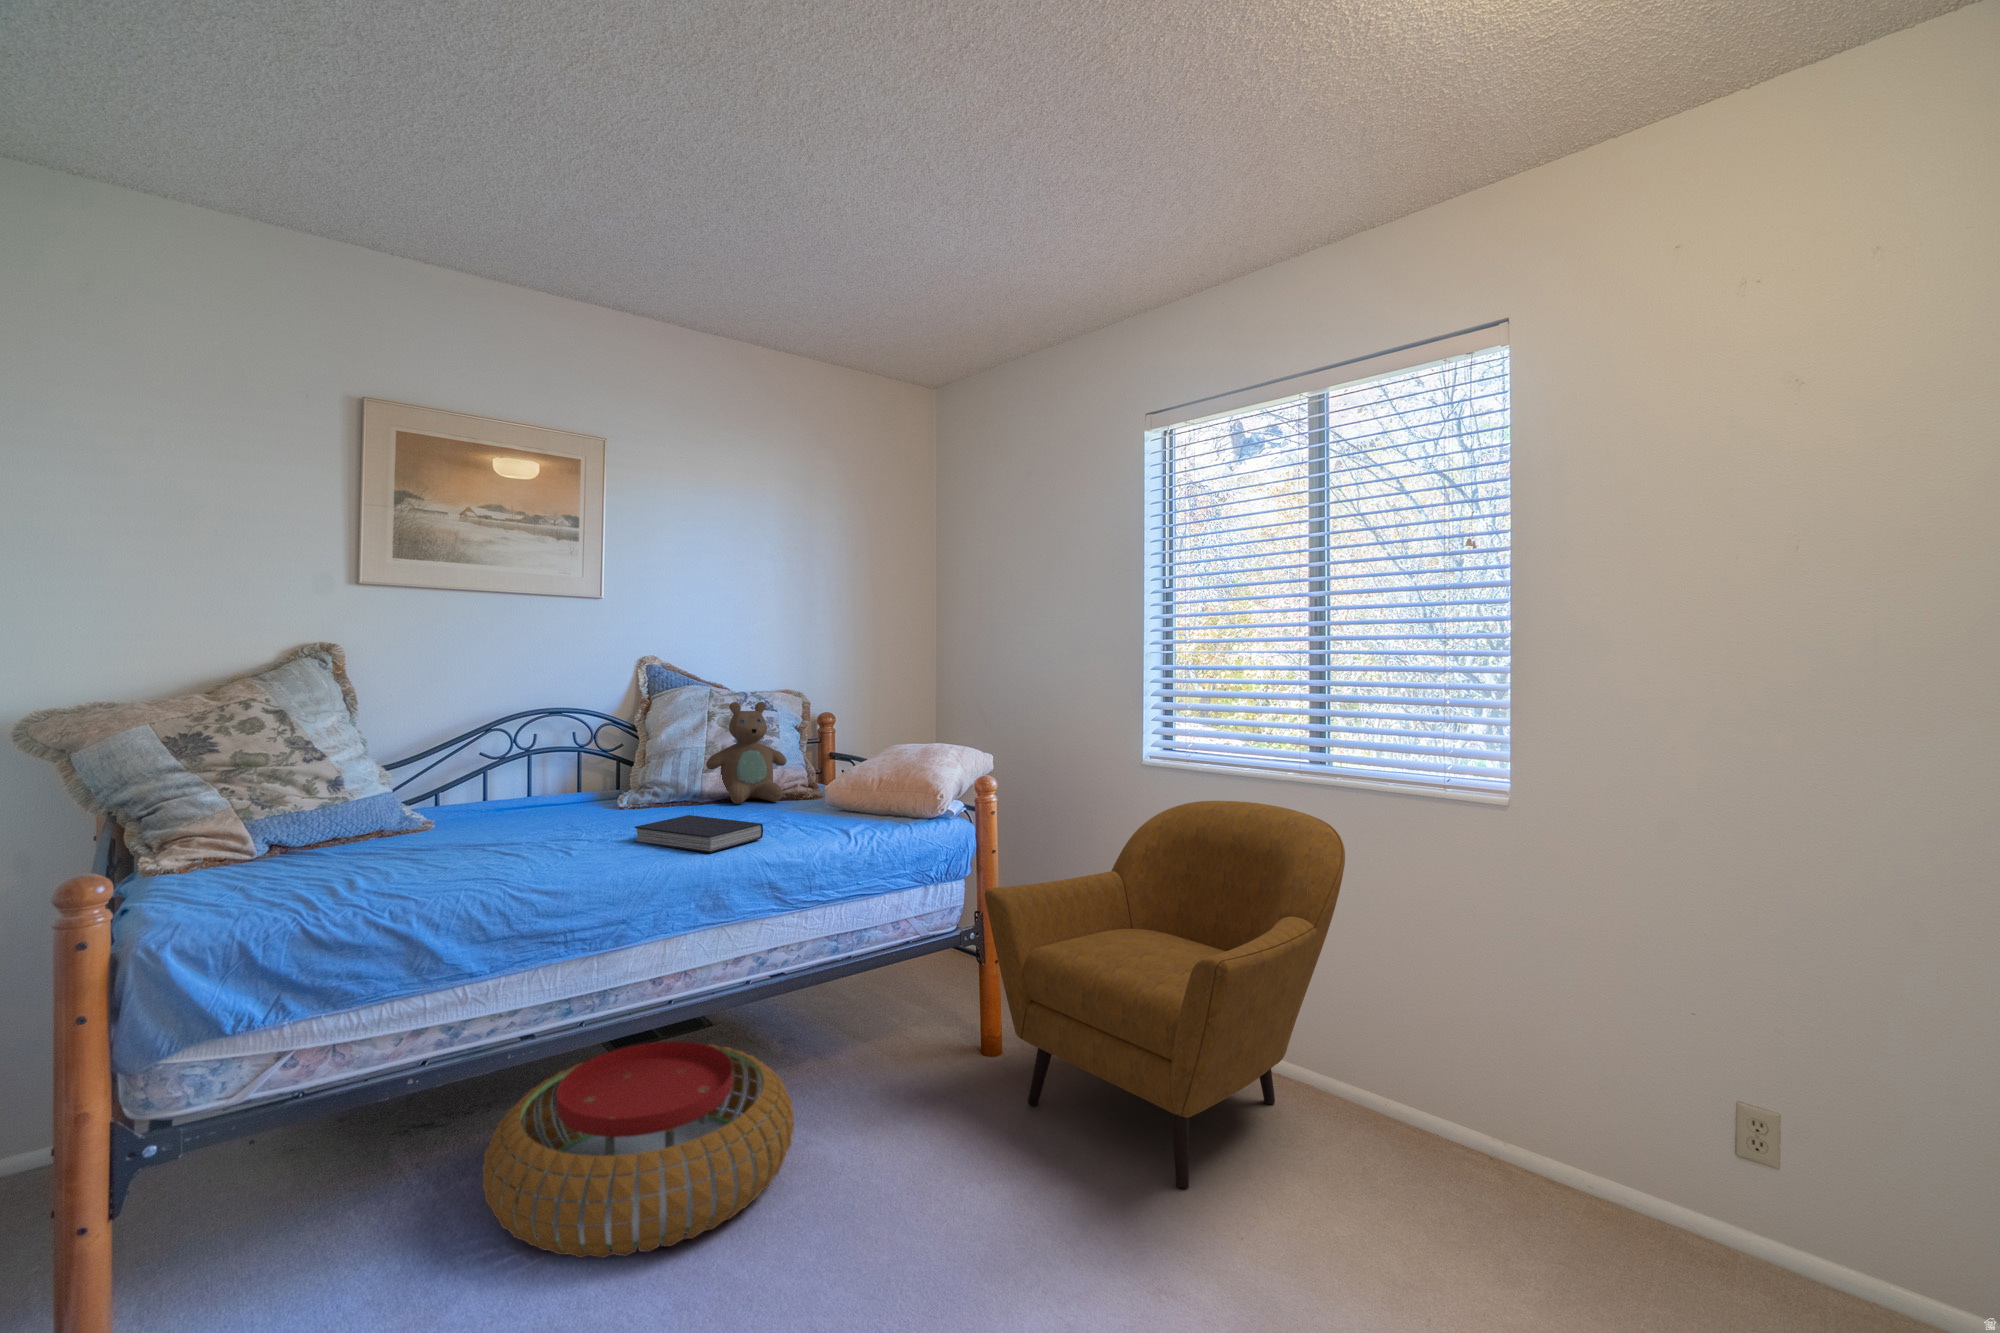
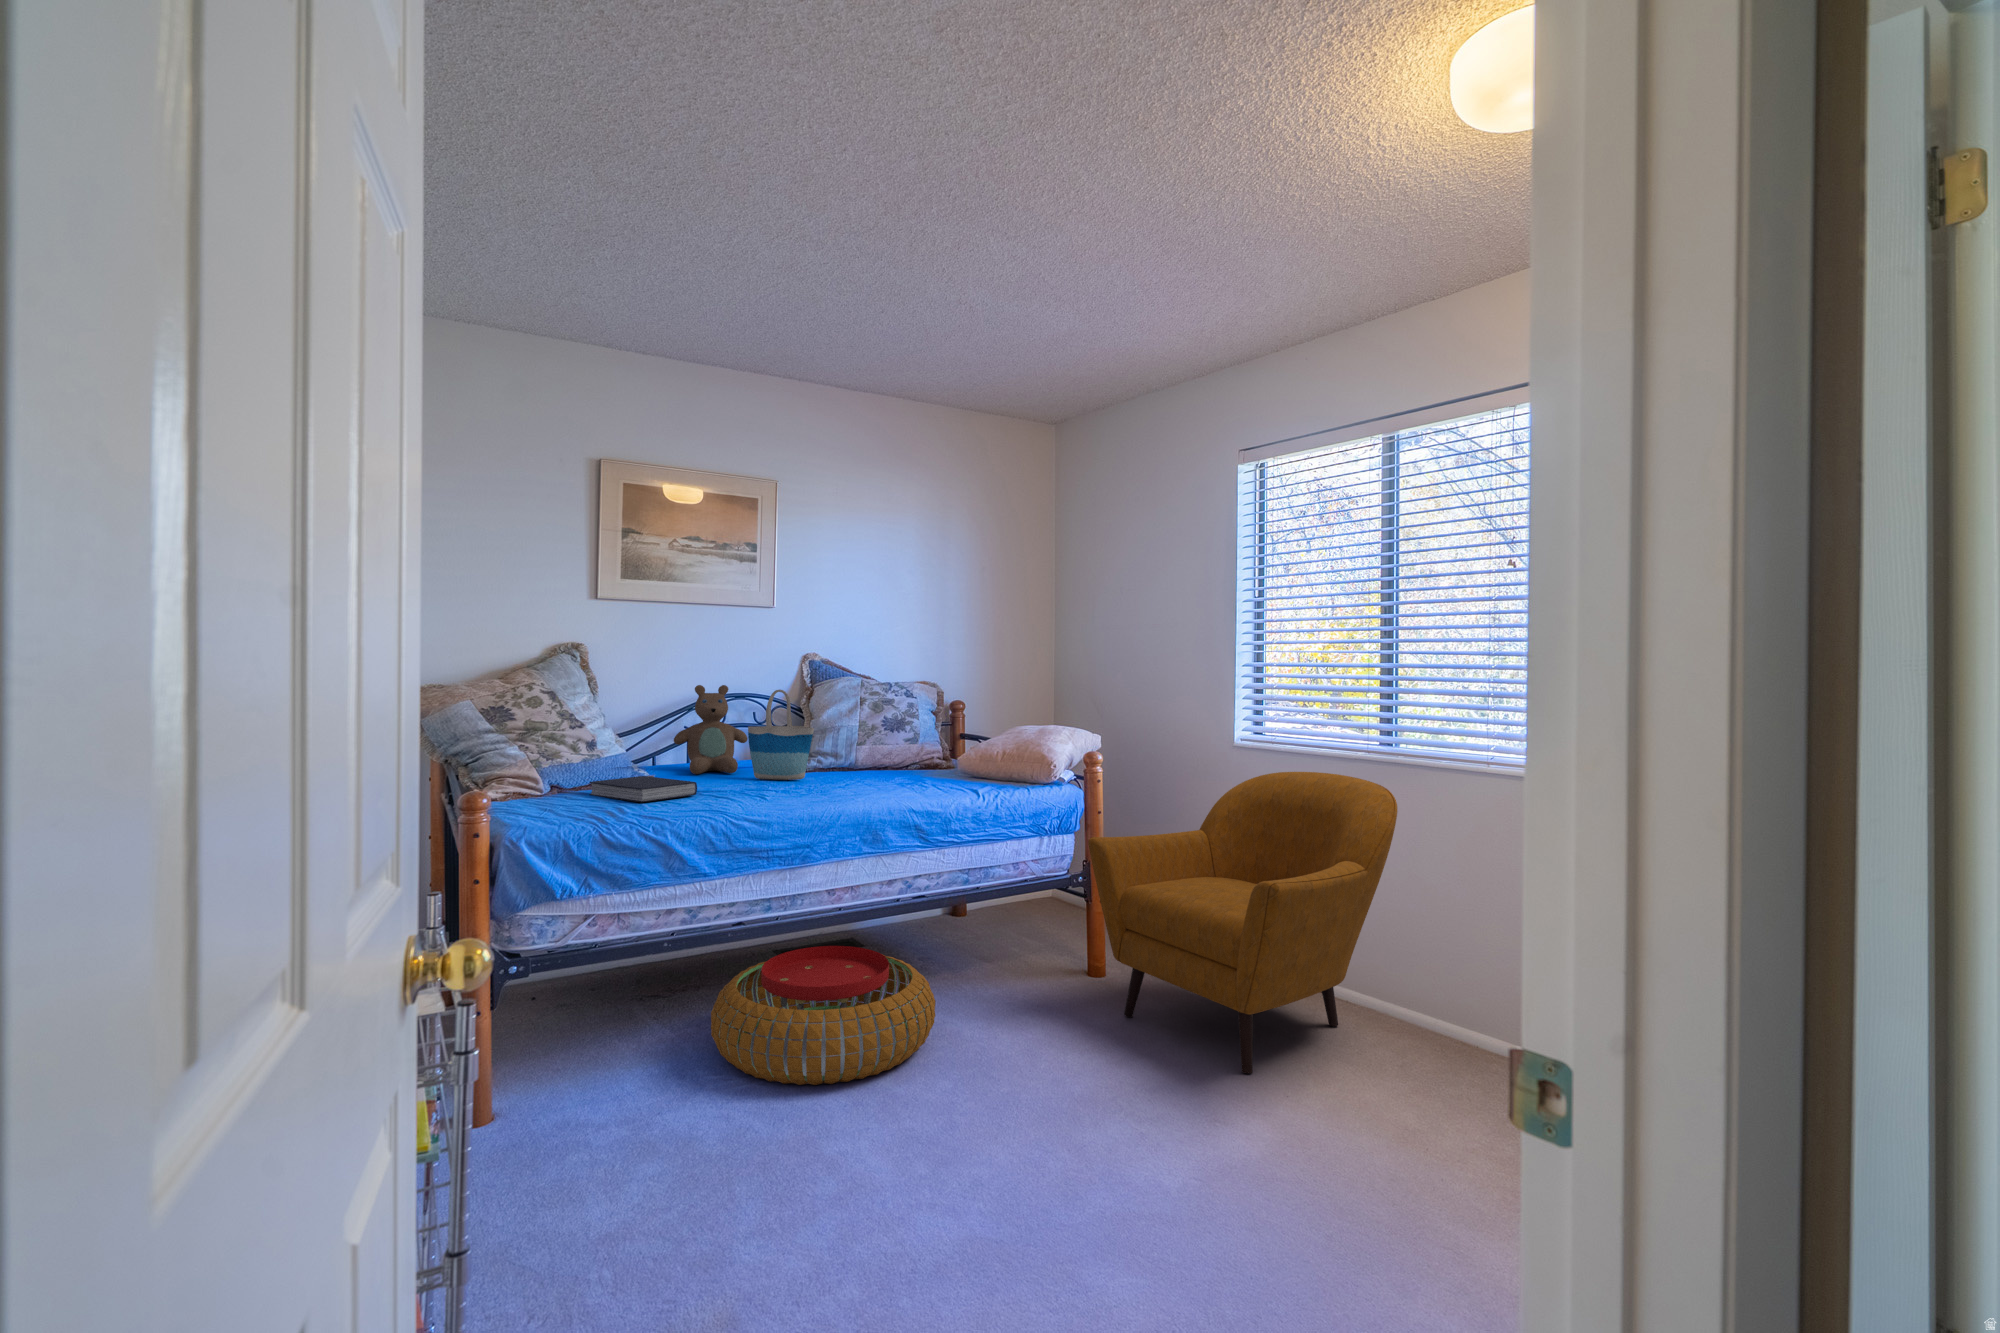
teddy bear: present [706,702,786,804] -> present [674,685,748,774]
tote bag: none [555,708,643,821] -> present [748,690,814,780]
book: present [634,815,763,853] -> present [590,776,697,802]

